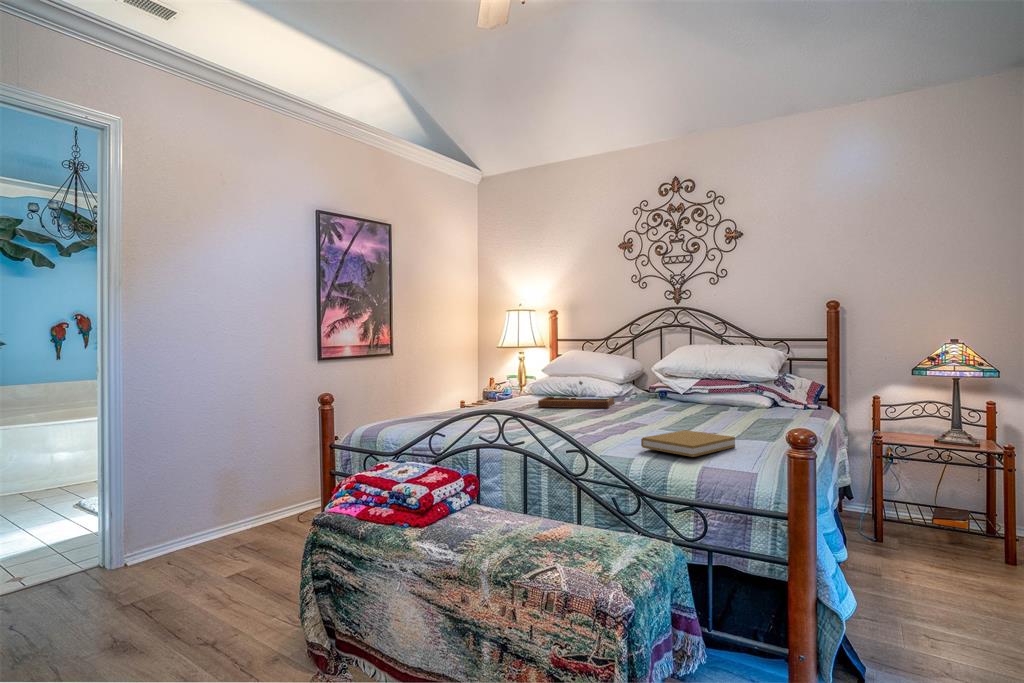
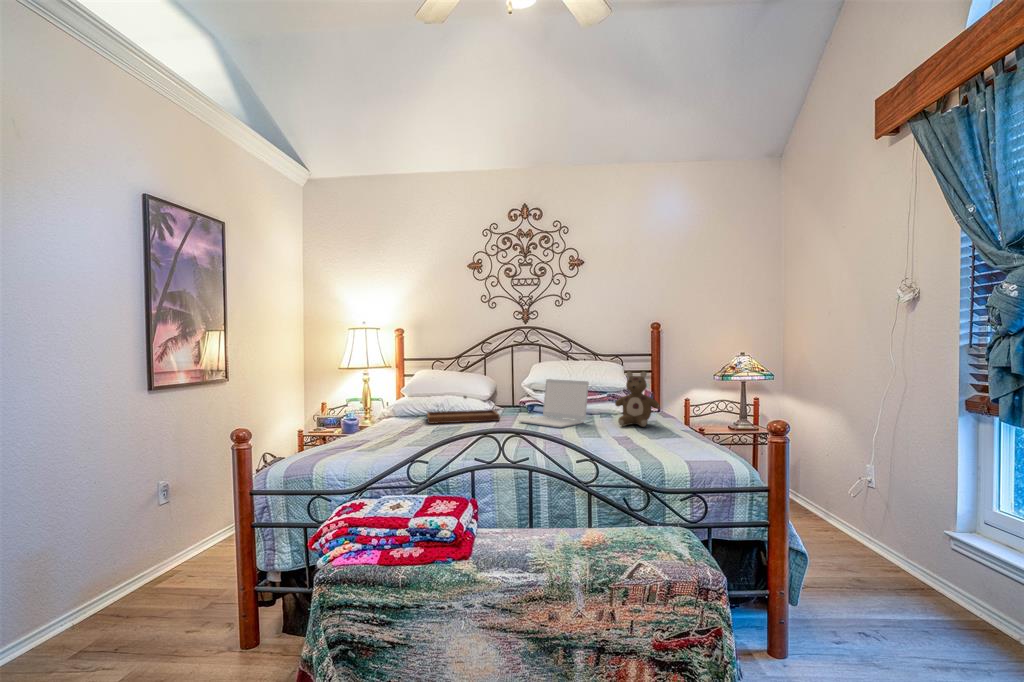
stuffed bear: none [722,356,781,424] -> present [615,371,659,427]
laptop: none [622,366,698,418] -> present [519,379,589,427]
book: present [641,430,735,457] -> none [617,435,671,456]

